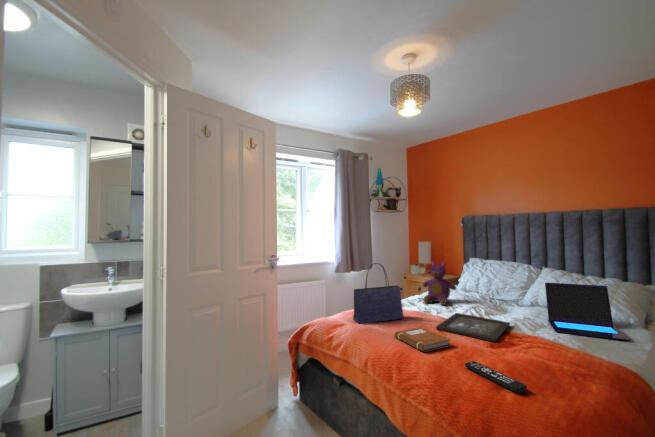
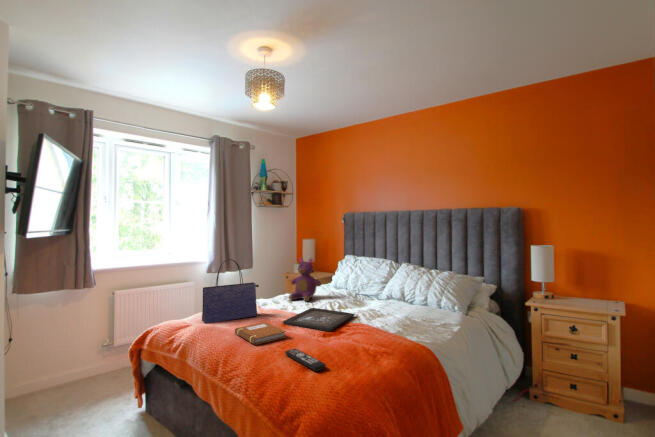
laptop: present [545,283,631,341] -> none [389,276,442,323]

